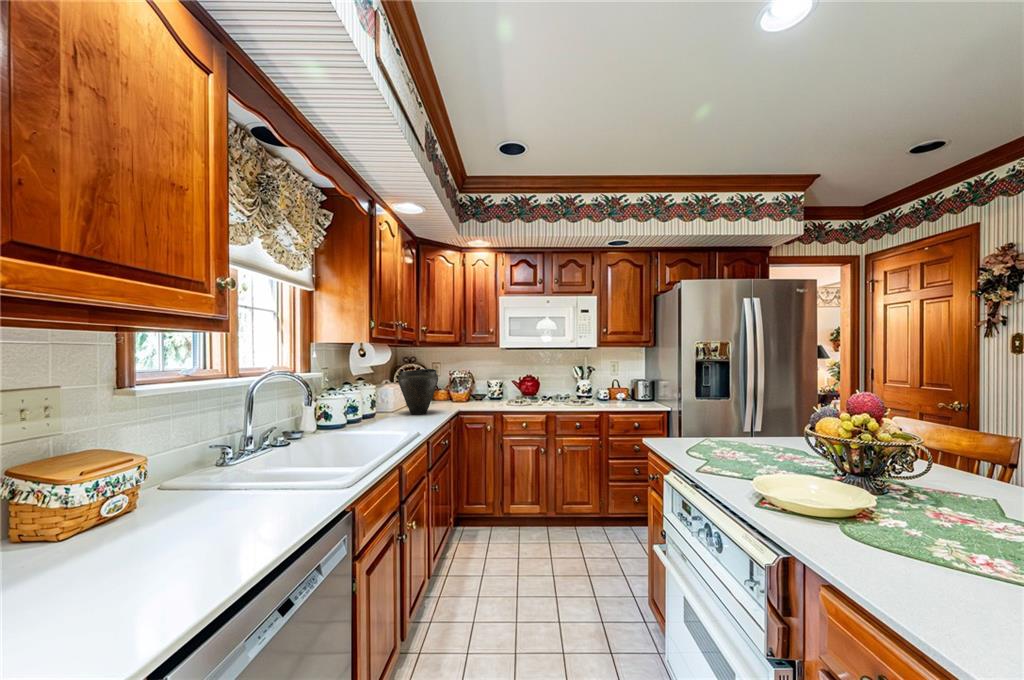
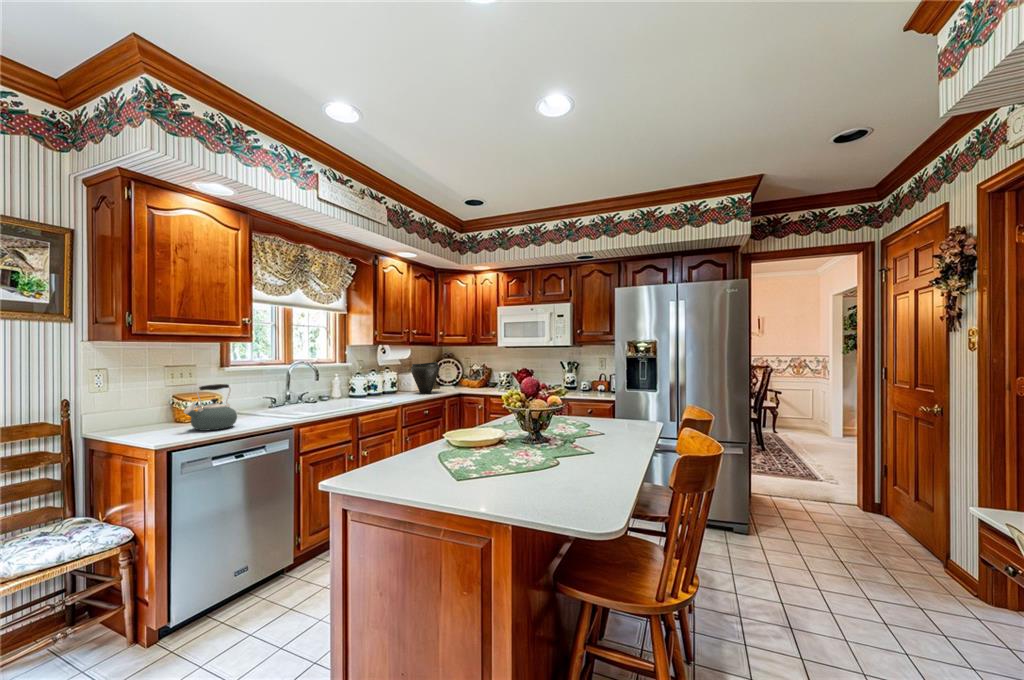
kettle: none [154,421,264,541] -> present [184,384,237,431]

